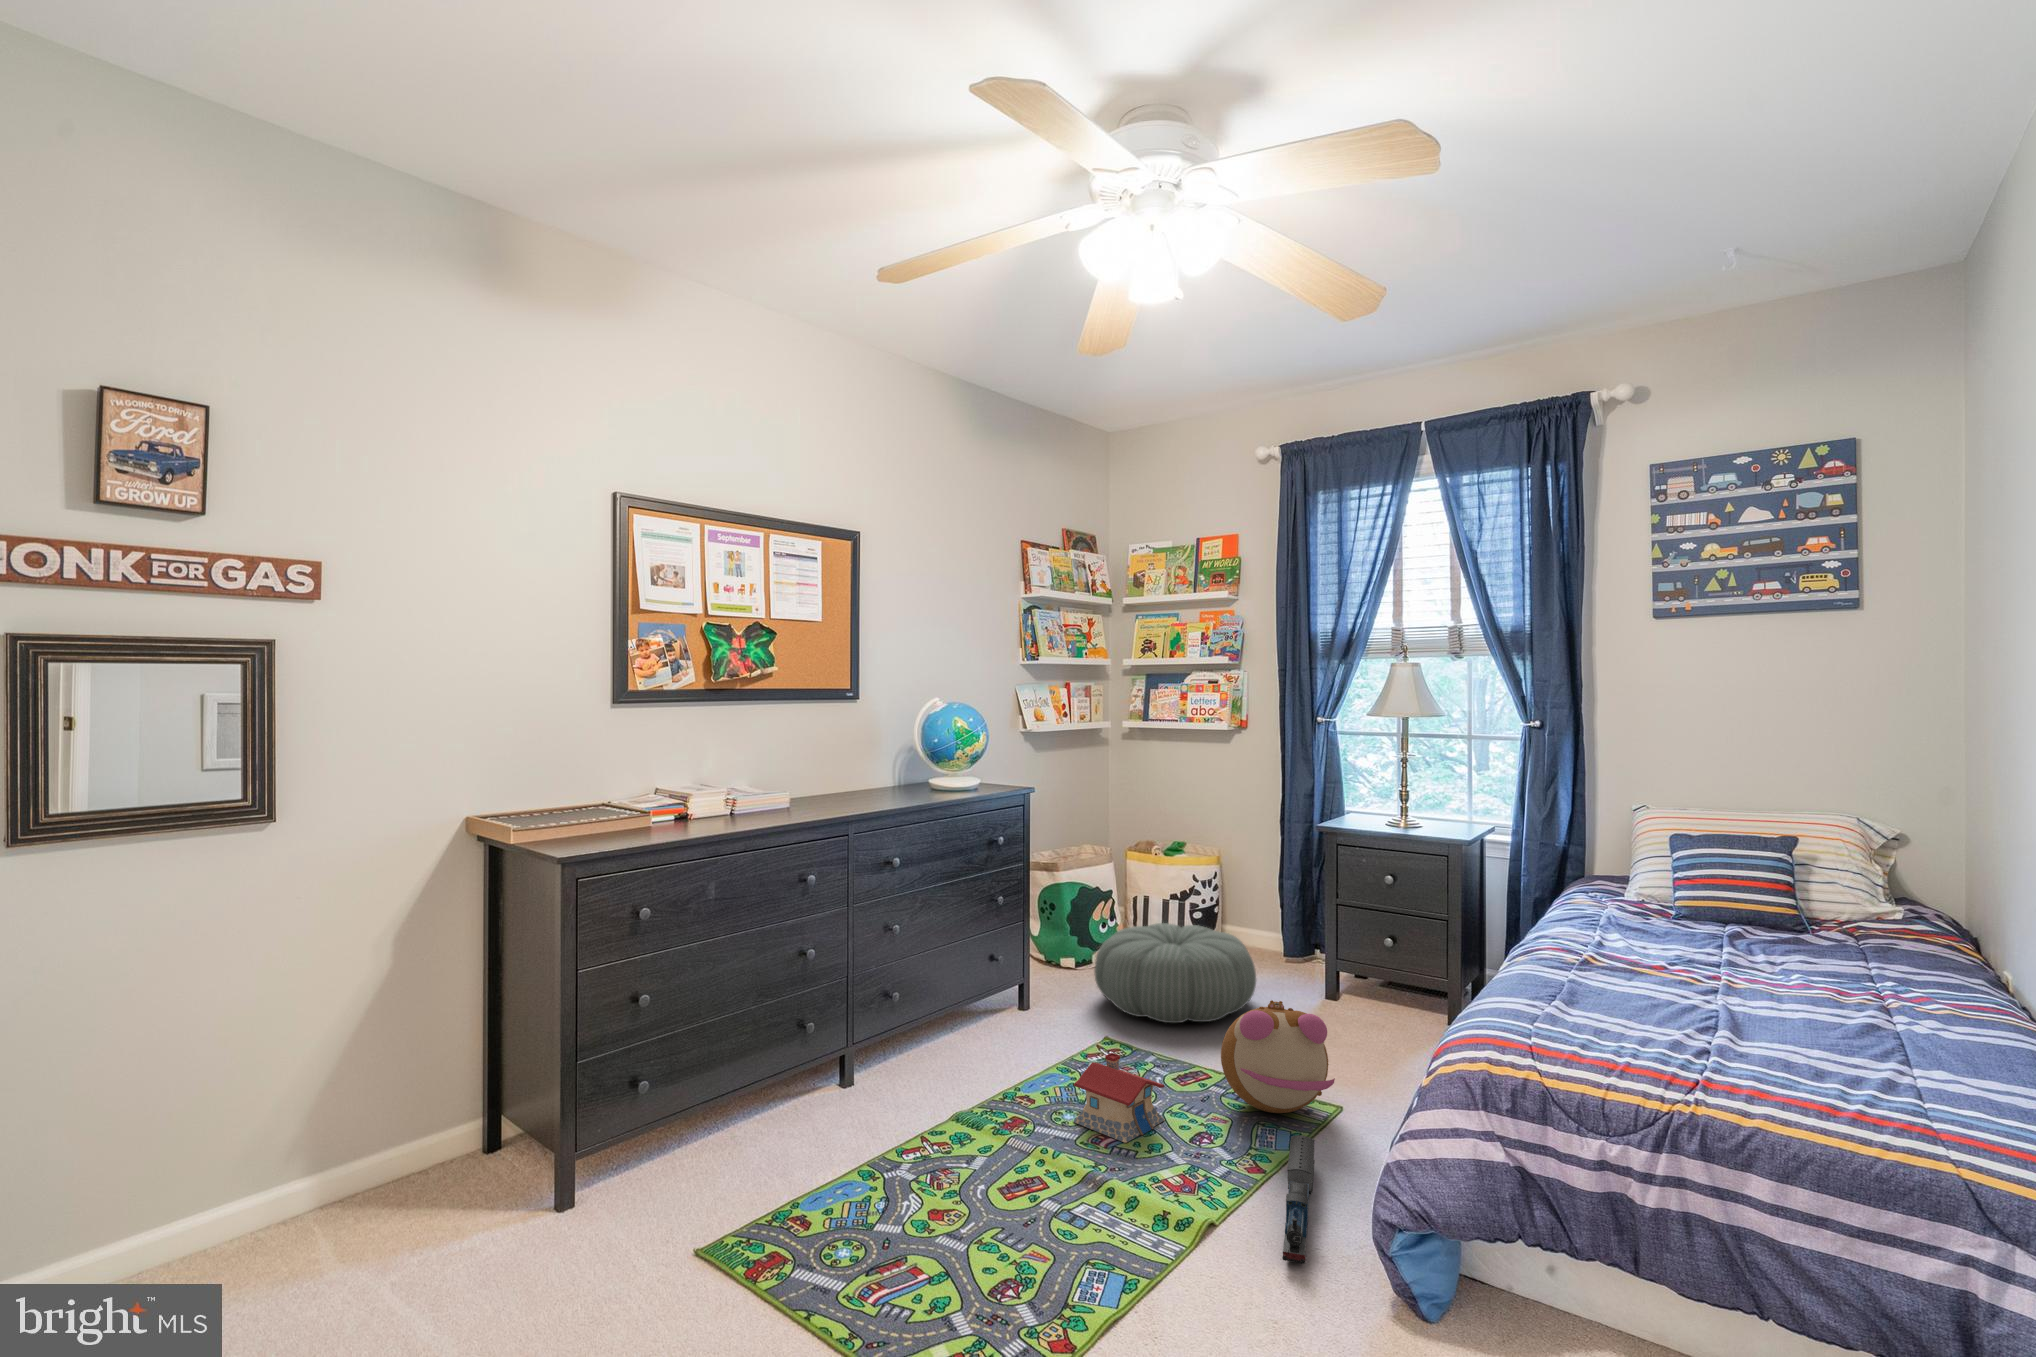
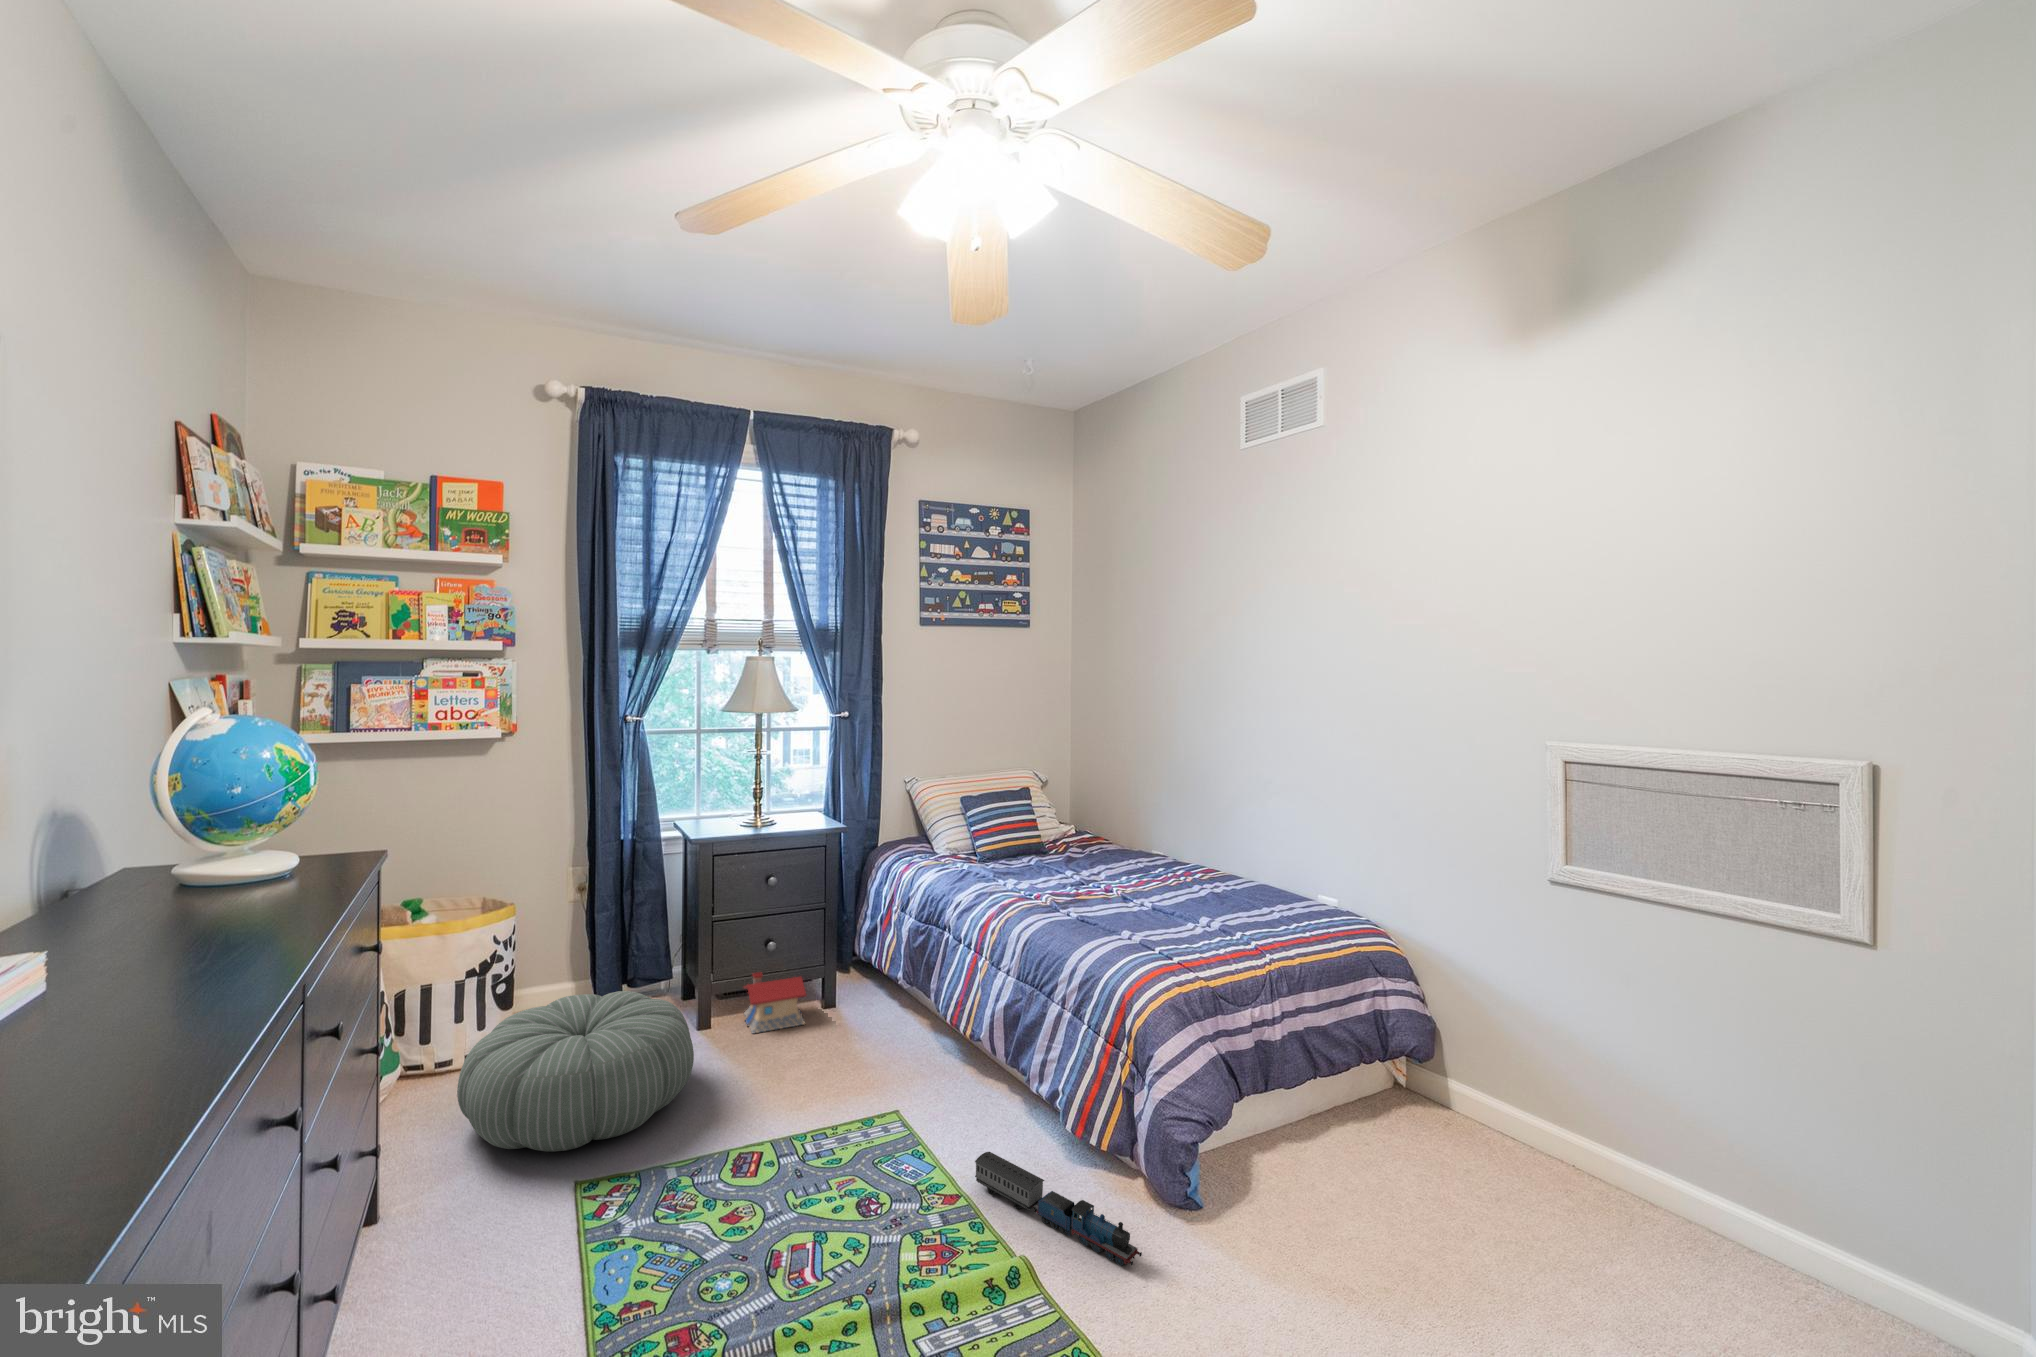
plush toy: present [1221,1000,1335,1113] -> none [820,1035,942,1161]
toy house: present [1073,1053,1165,1143] -> present [744,972,806,1033]

